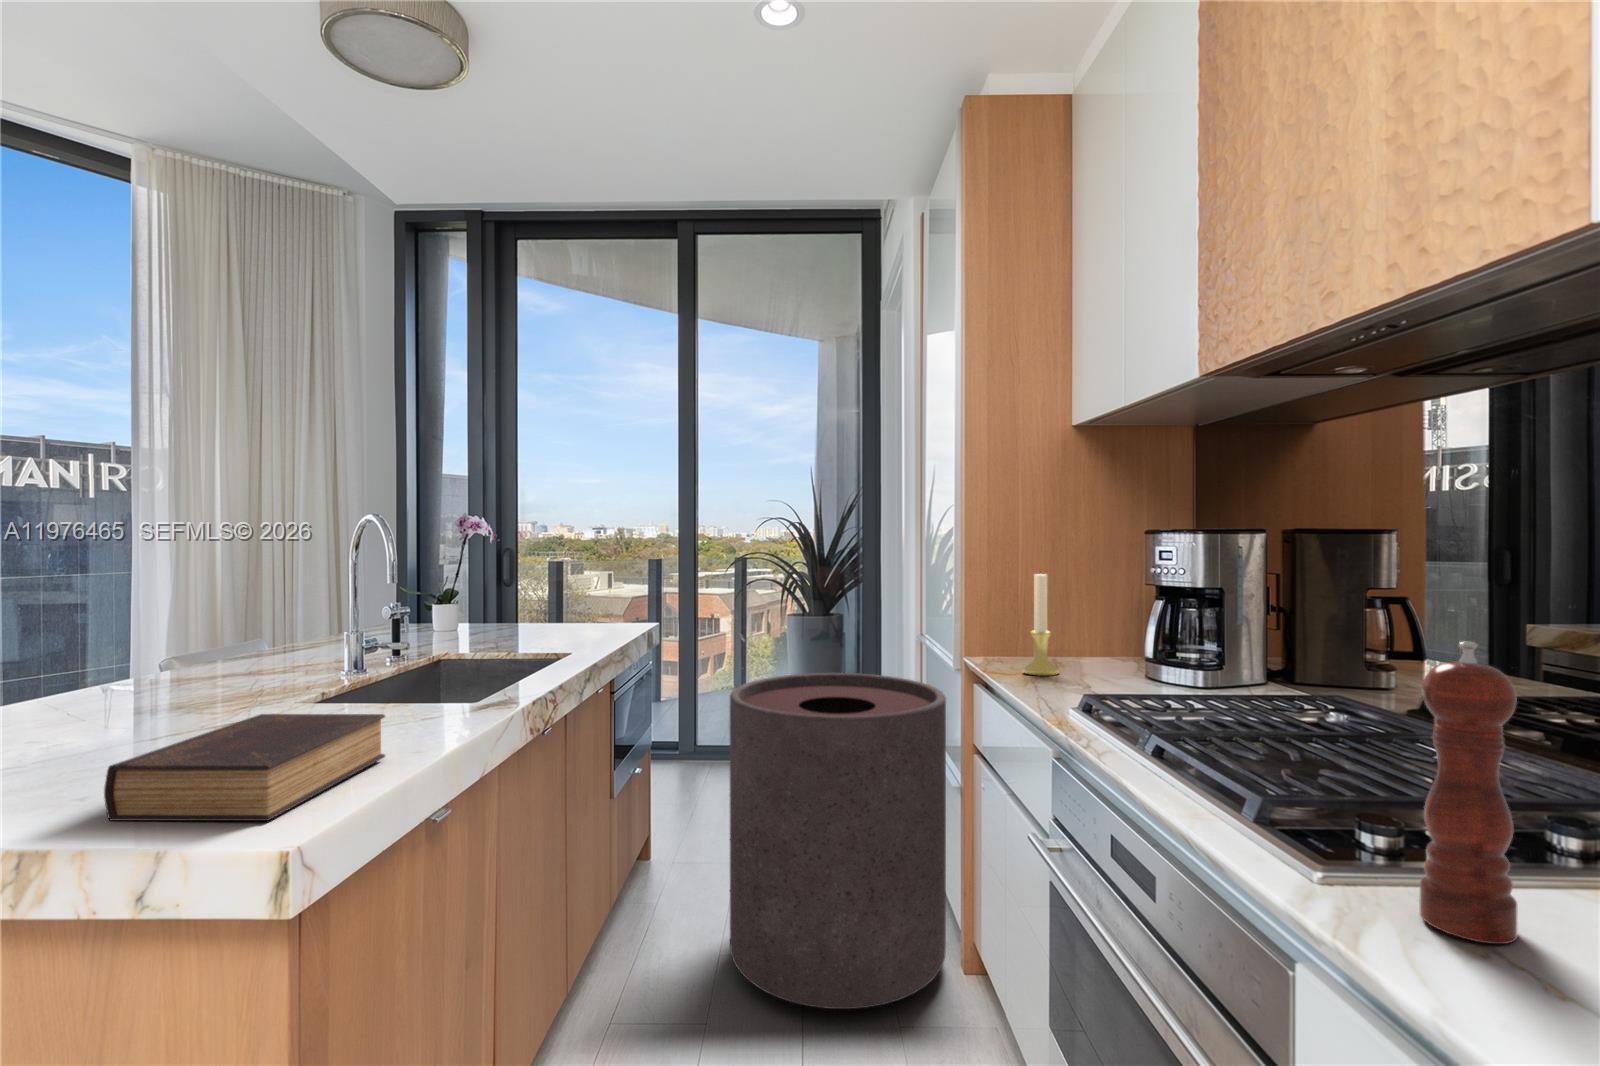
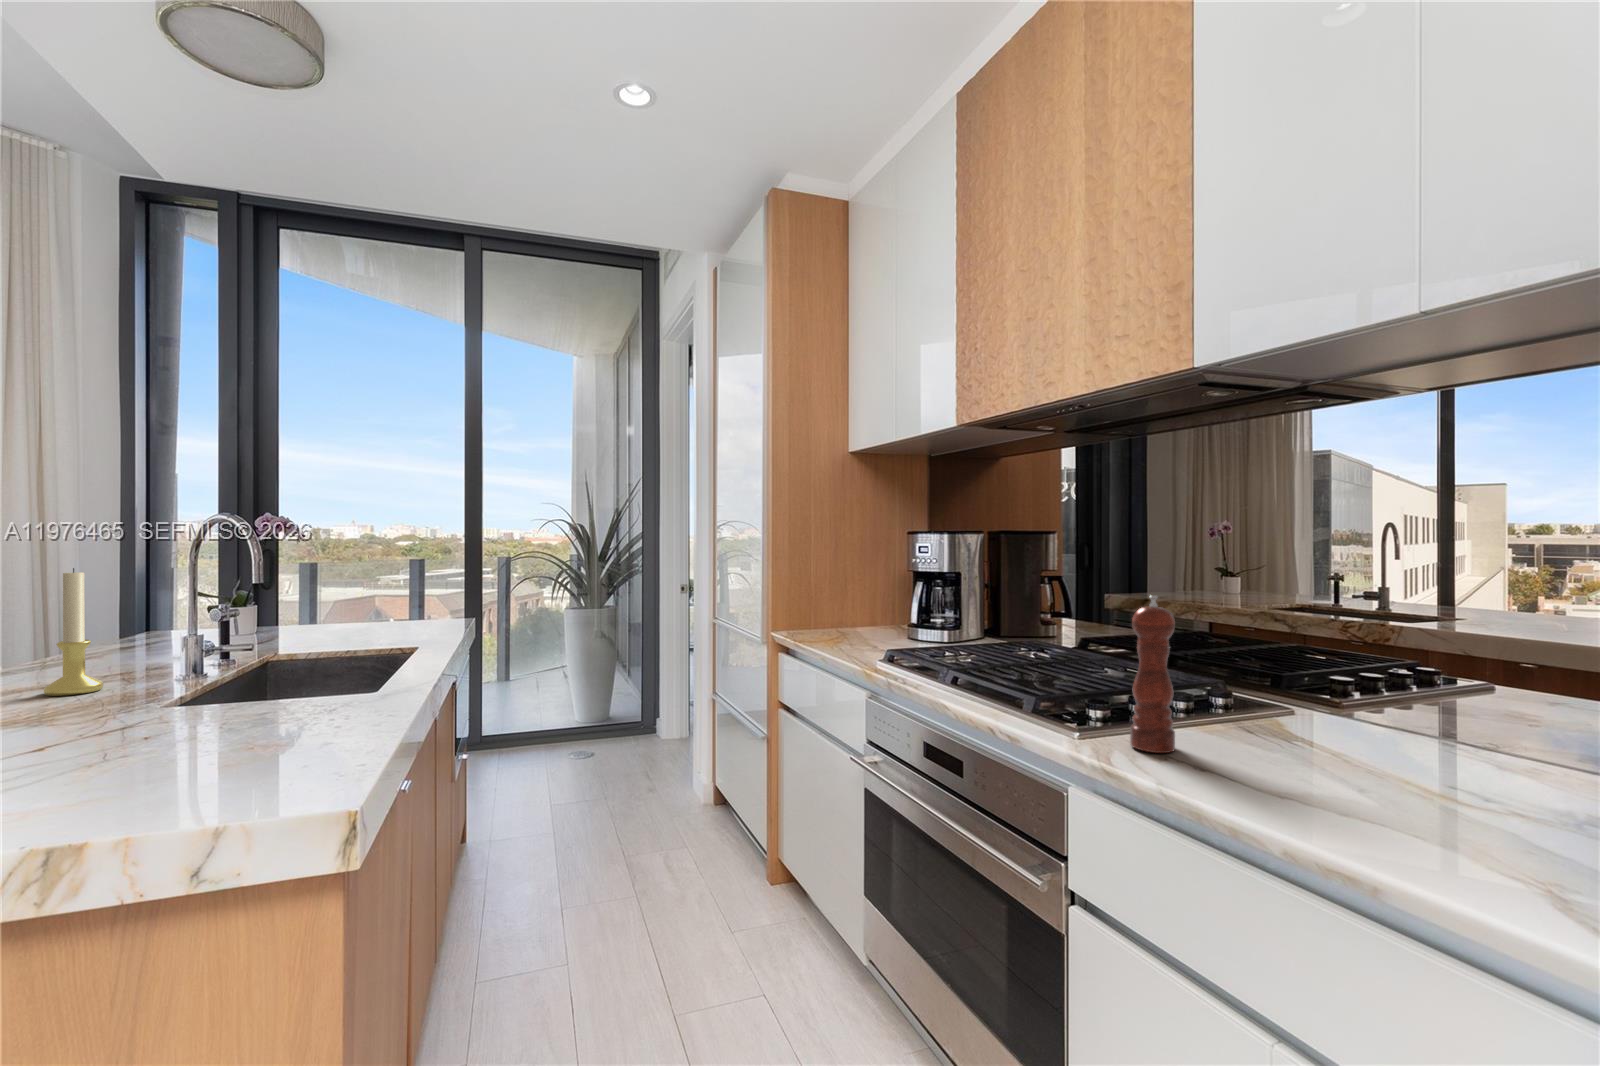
candle holder: present [1023,574,1059,676] -> present [44,568,104,696]
trash can: present [730,673,946,1009] -> none [572,652,755,928]
book: present [104,714,385,821] -> none [124,700,355,814]

